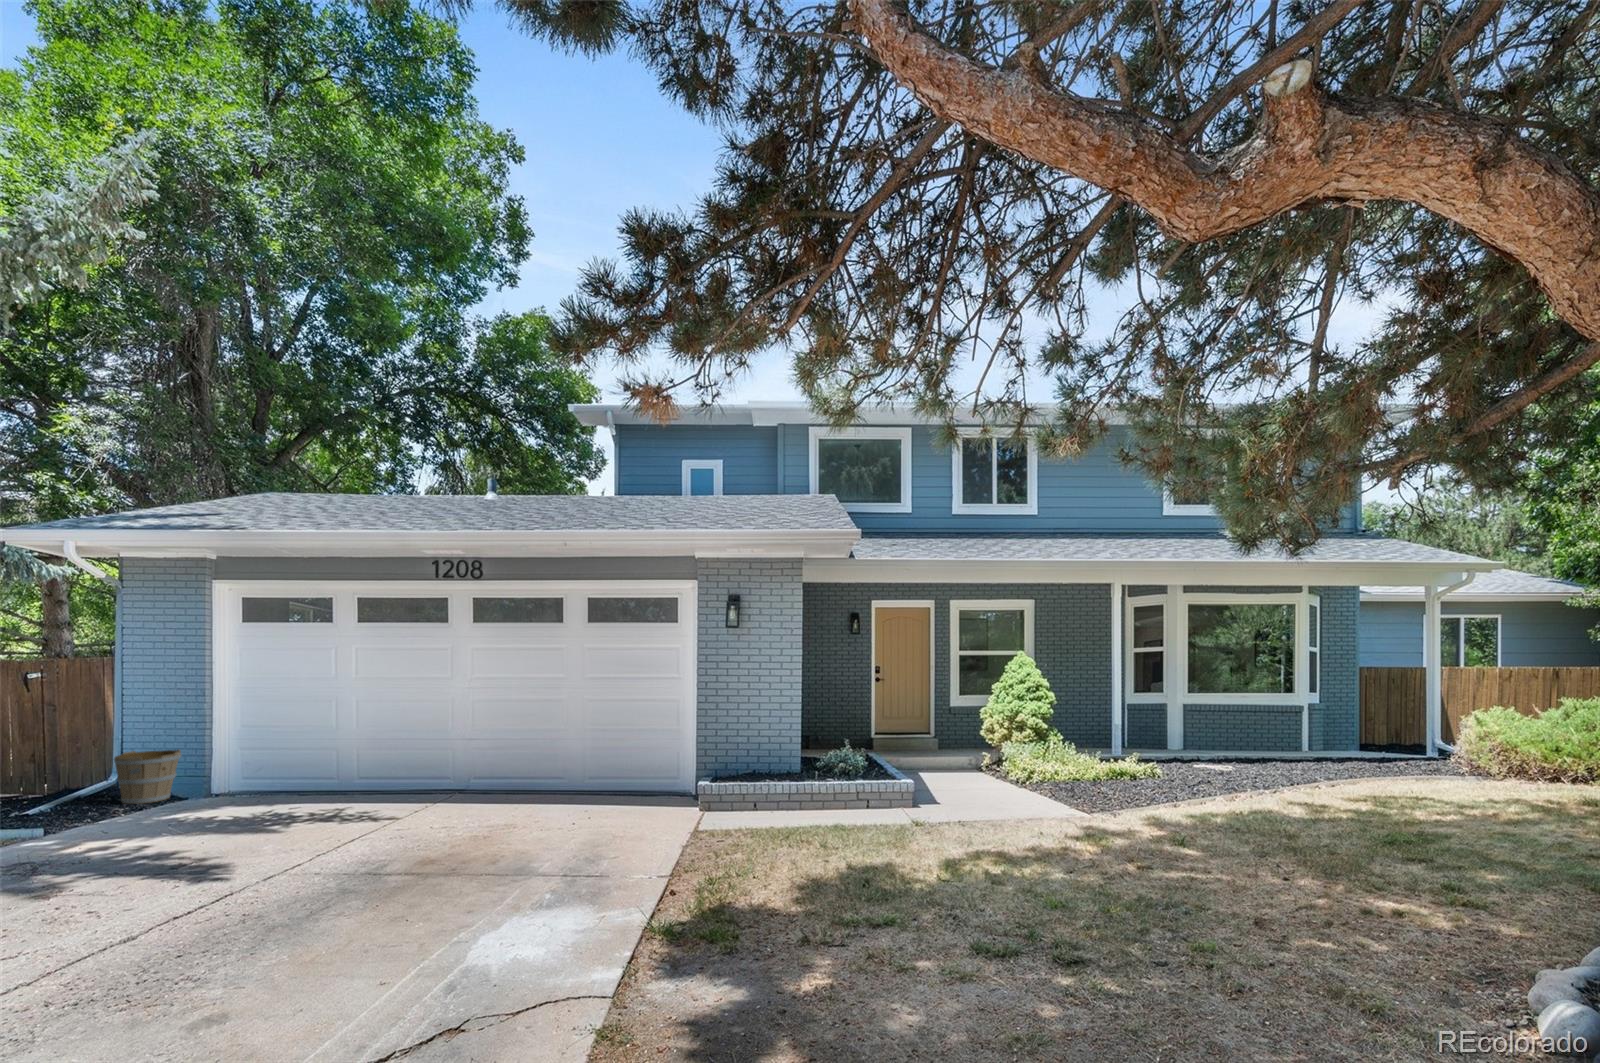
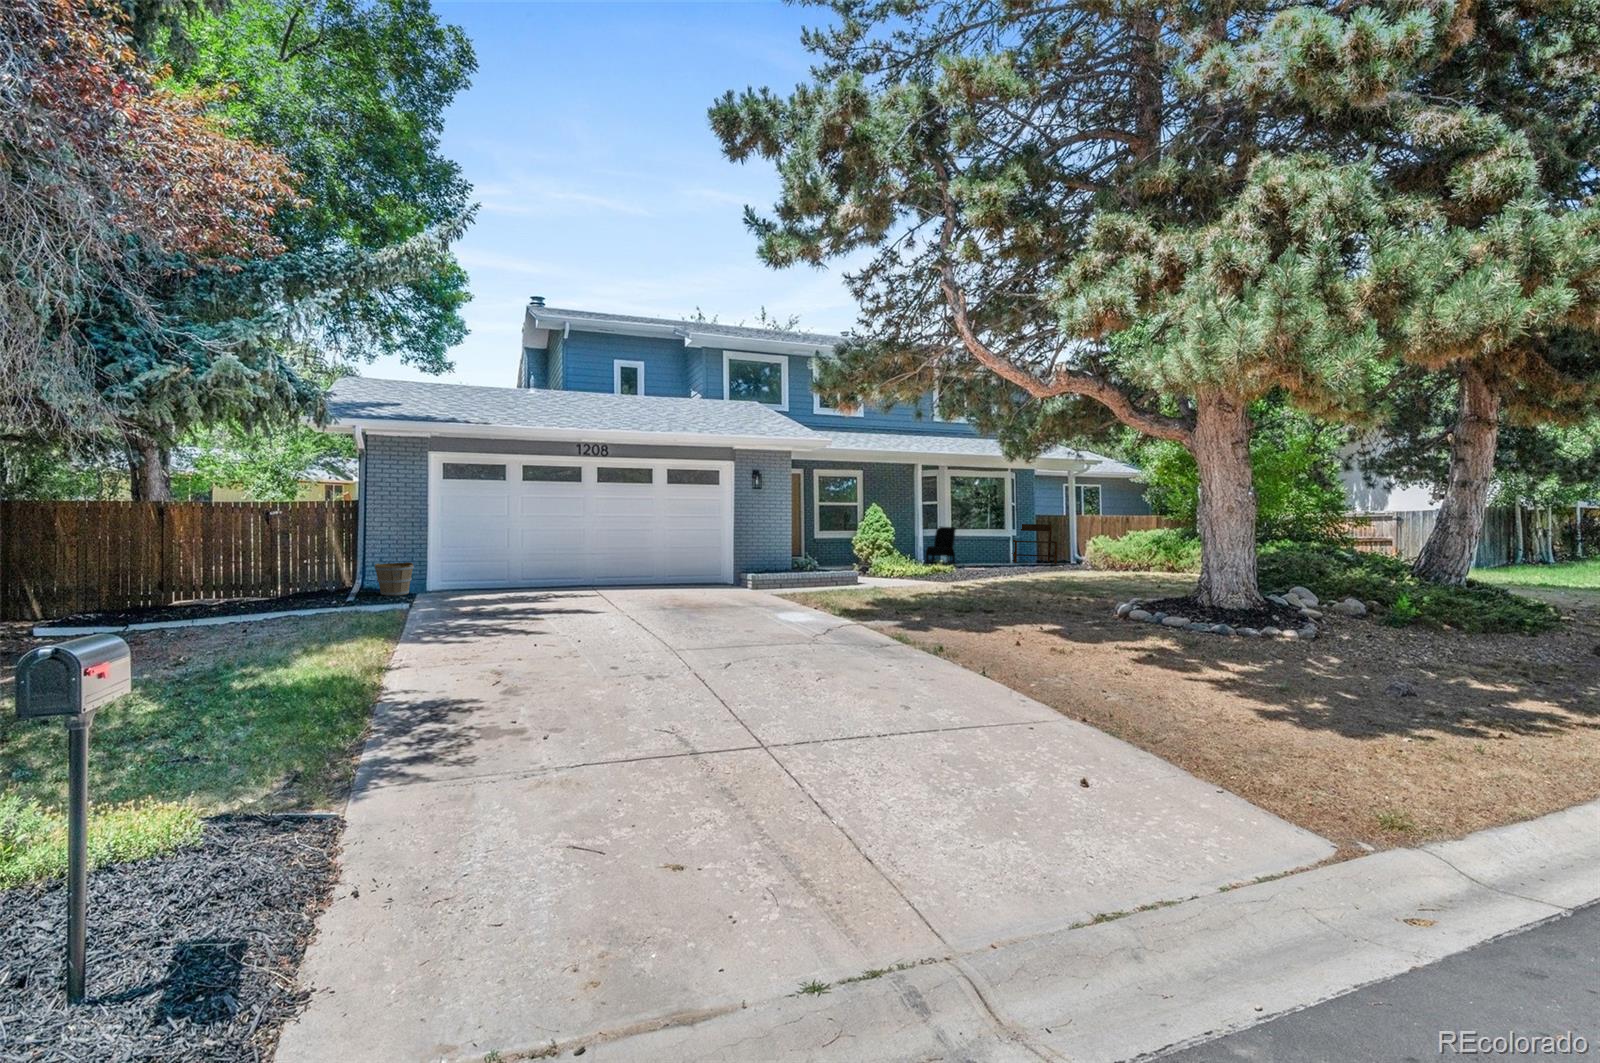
bench: none [1306,682,1401,760] -> present [1012,524,1057,564]
lounge chair: none [1128,688,1188,757] -> present [926,526,956,564]

